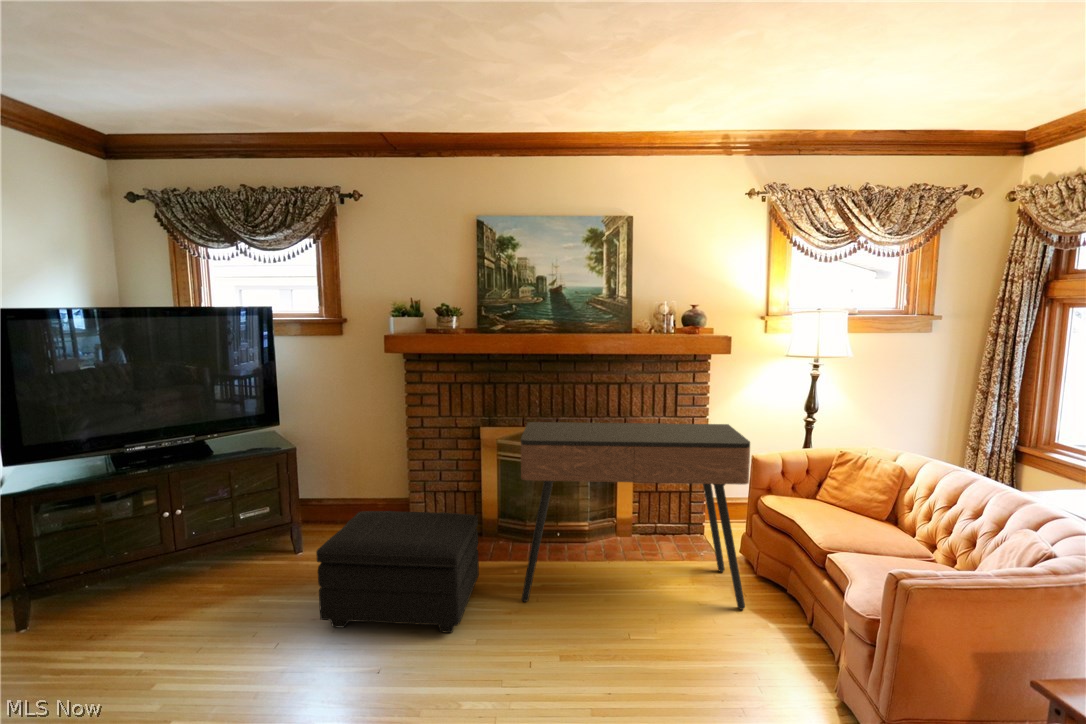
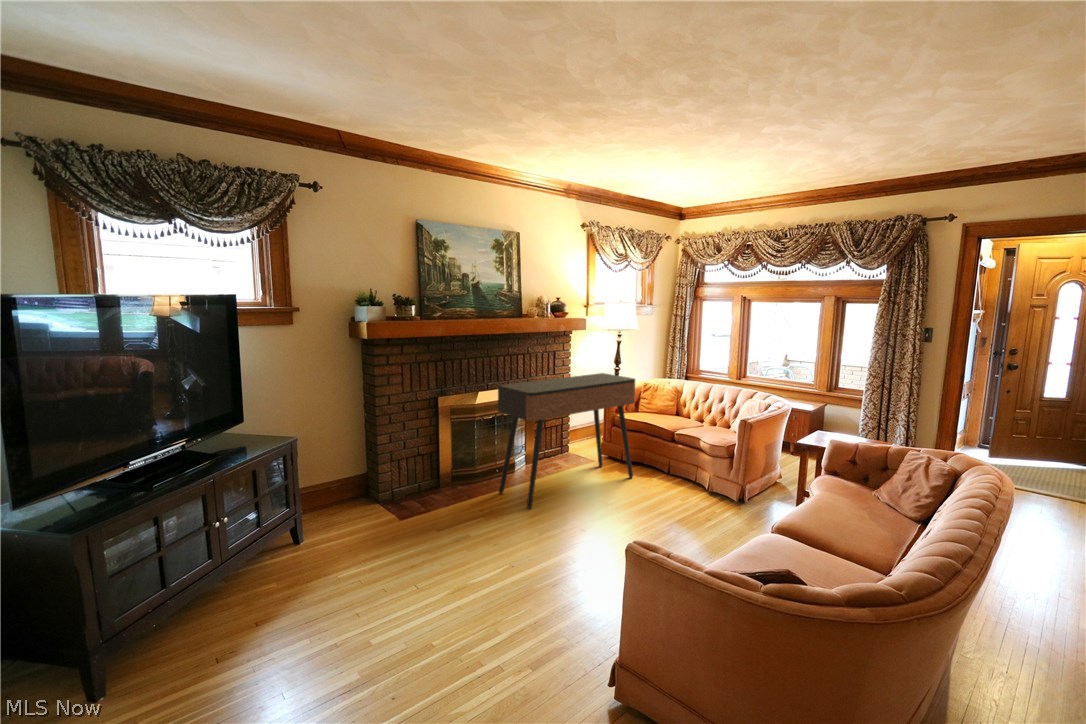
footstool: present [316,511,479,633] -> none [398,458,525,561]

